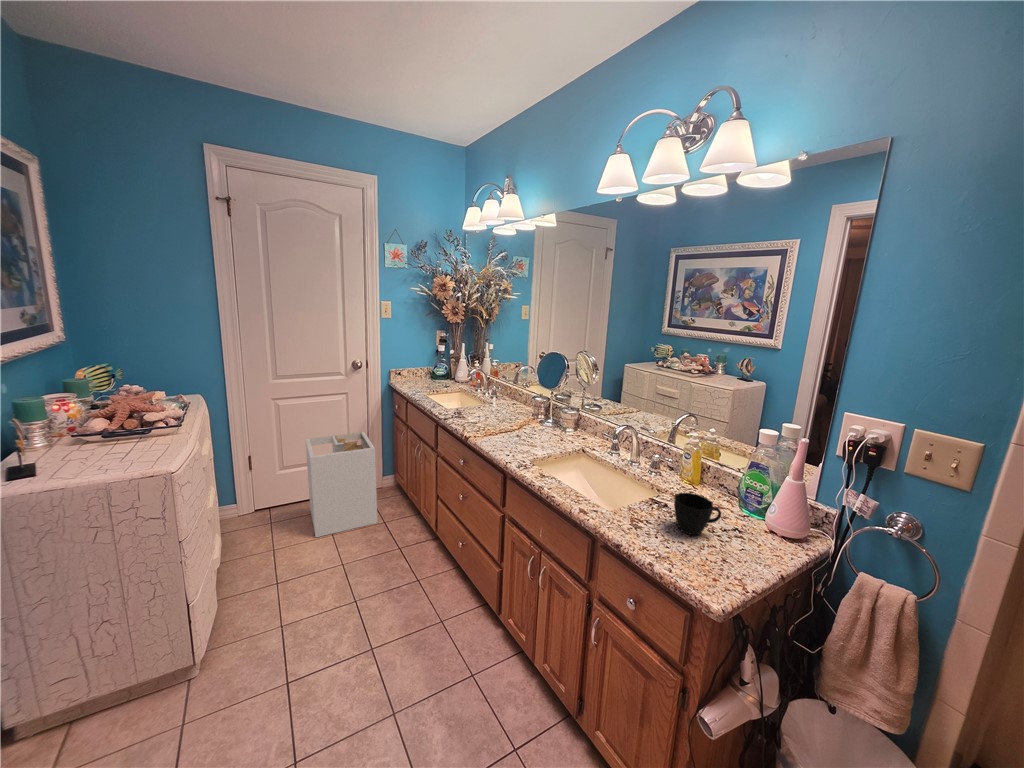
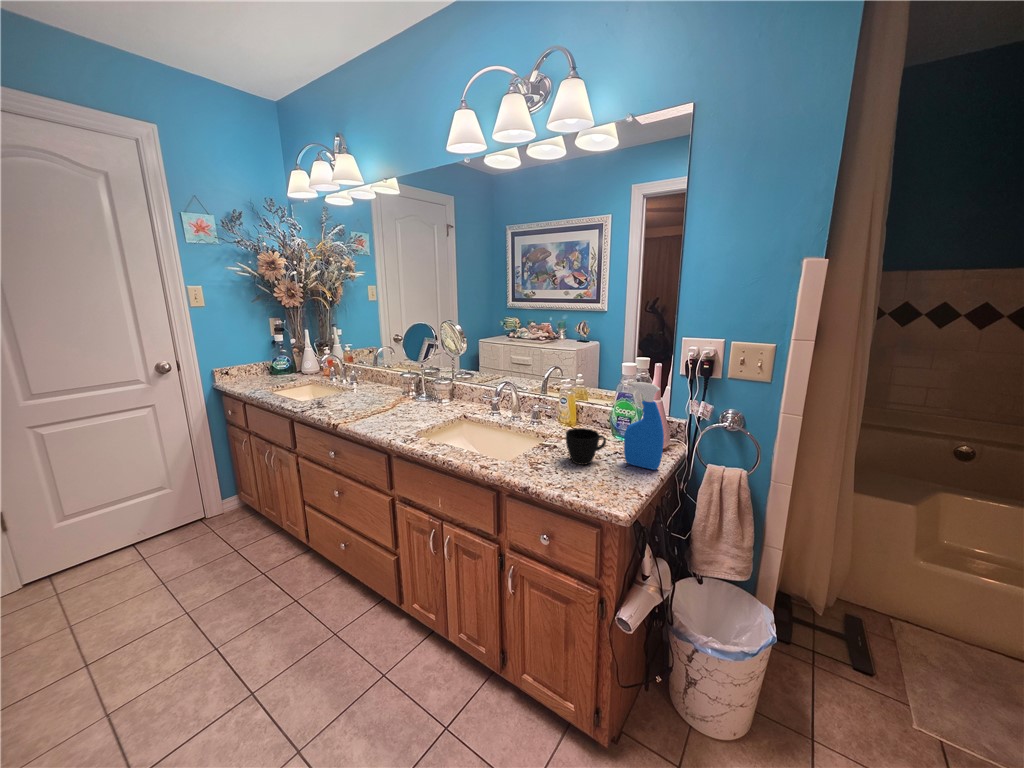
laundry hamper: present [305,432,377,537] -> none [96,449,226,592]
spray bottle: none [741,458,794,563] -> present [624,382,664,470]

